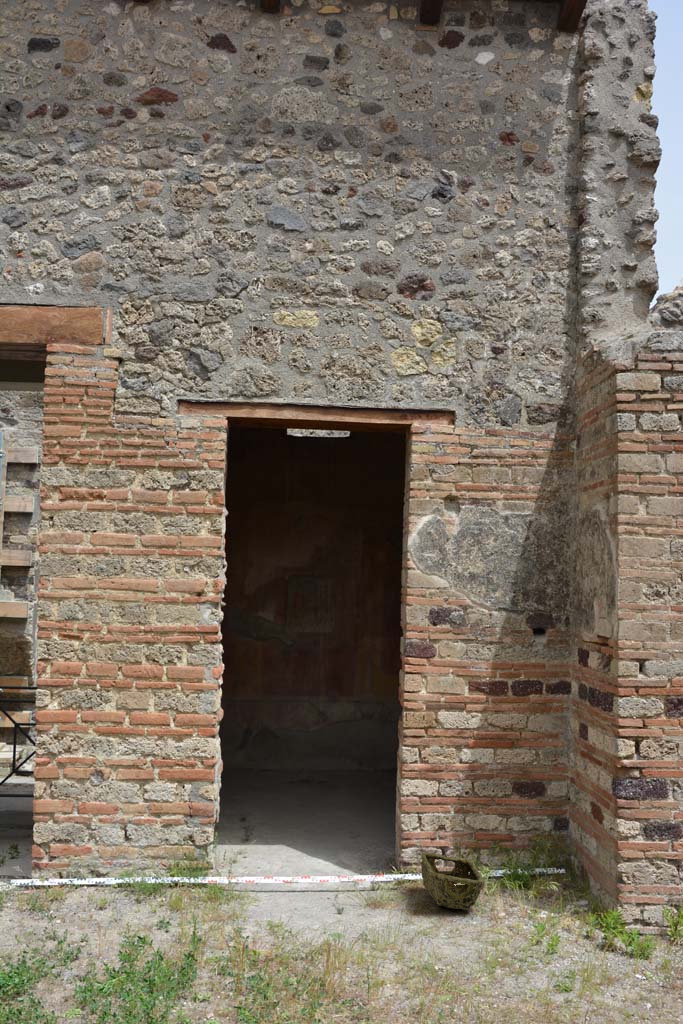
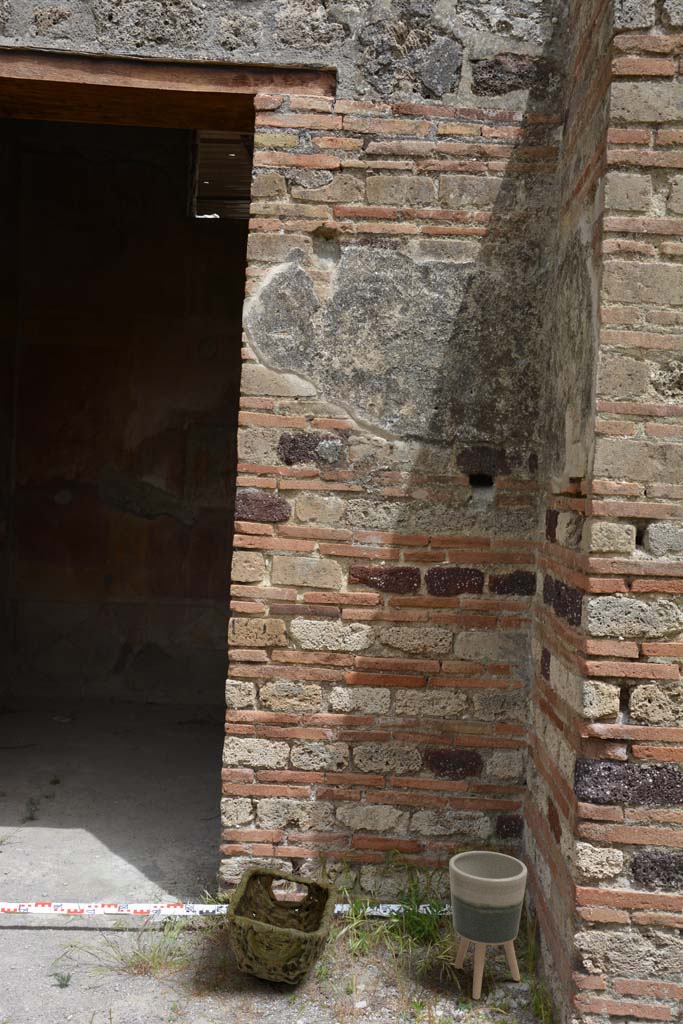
planter: none [540,835,582,912] -> present [449,851,527,1000]

